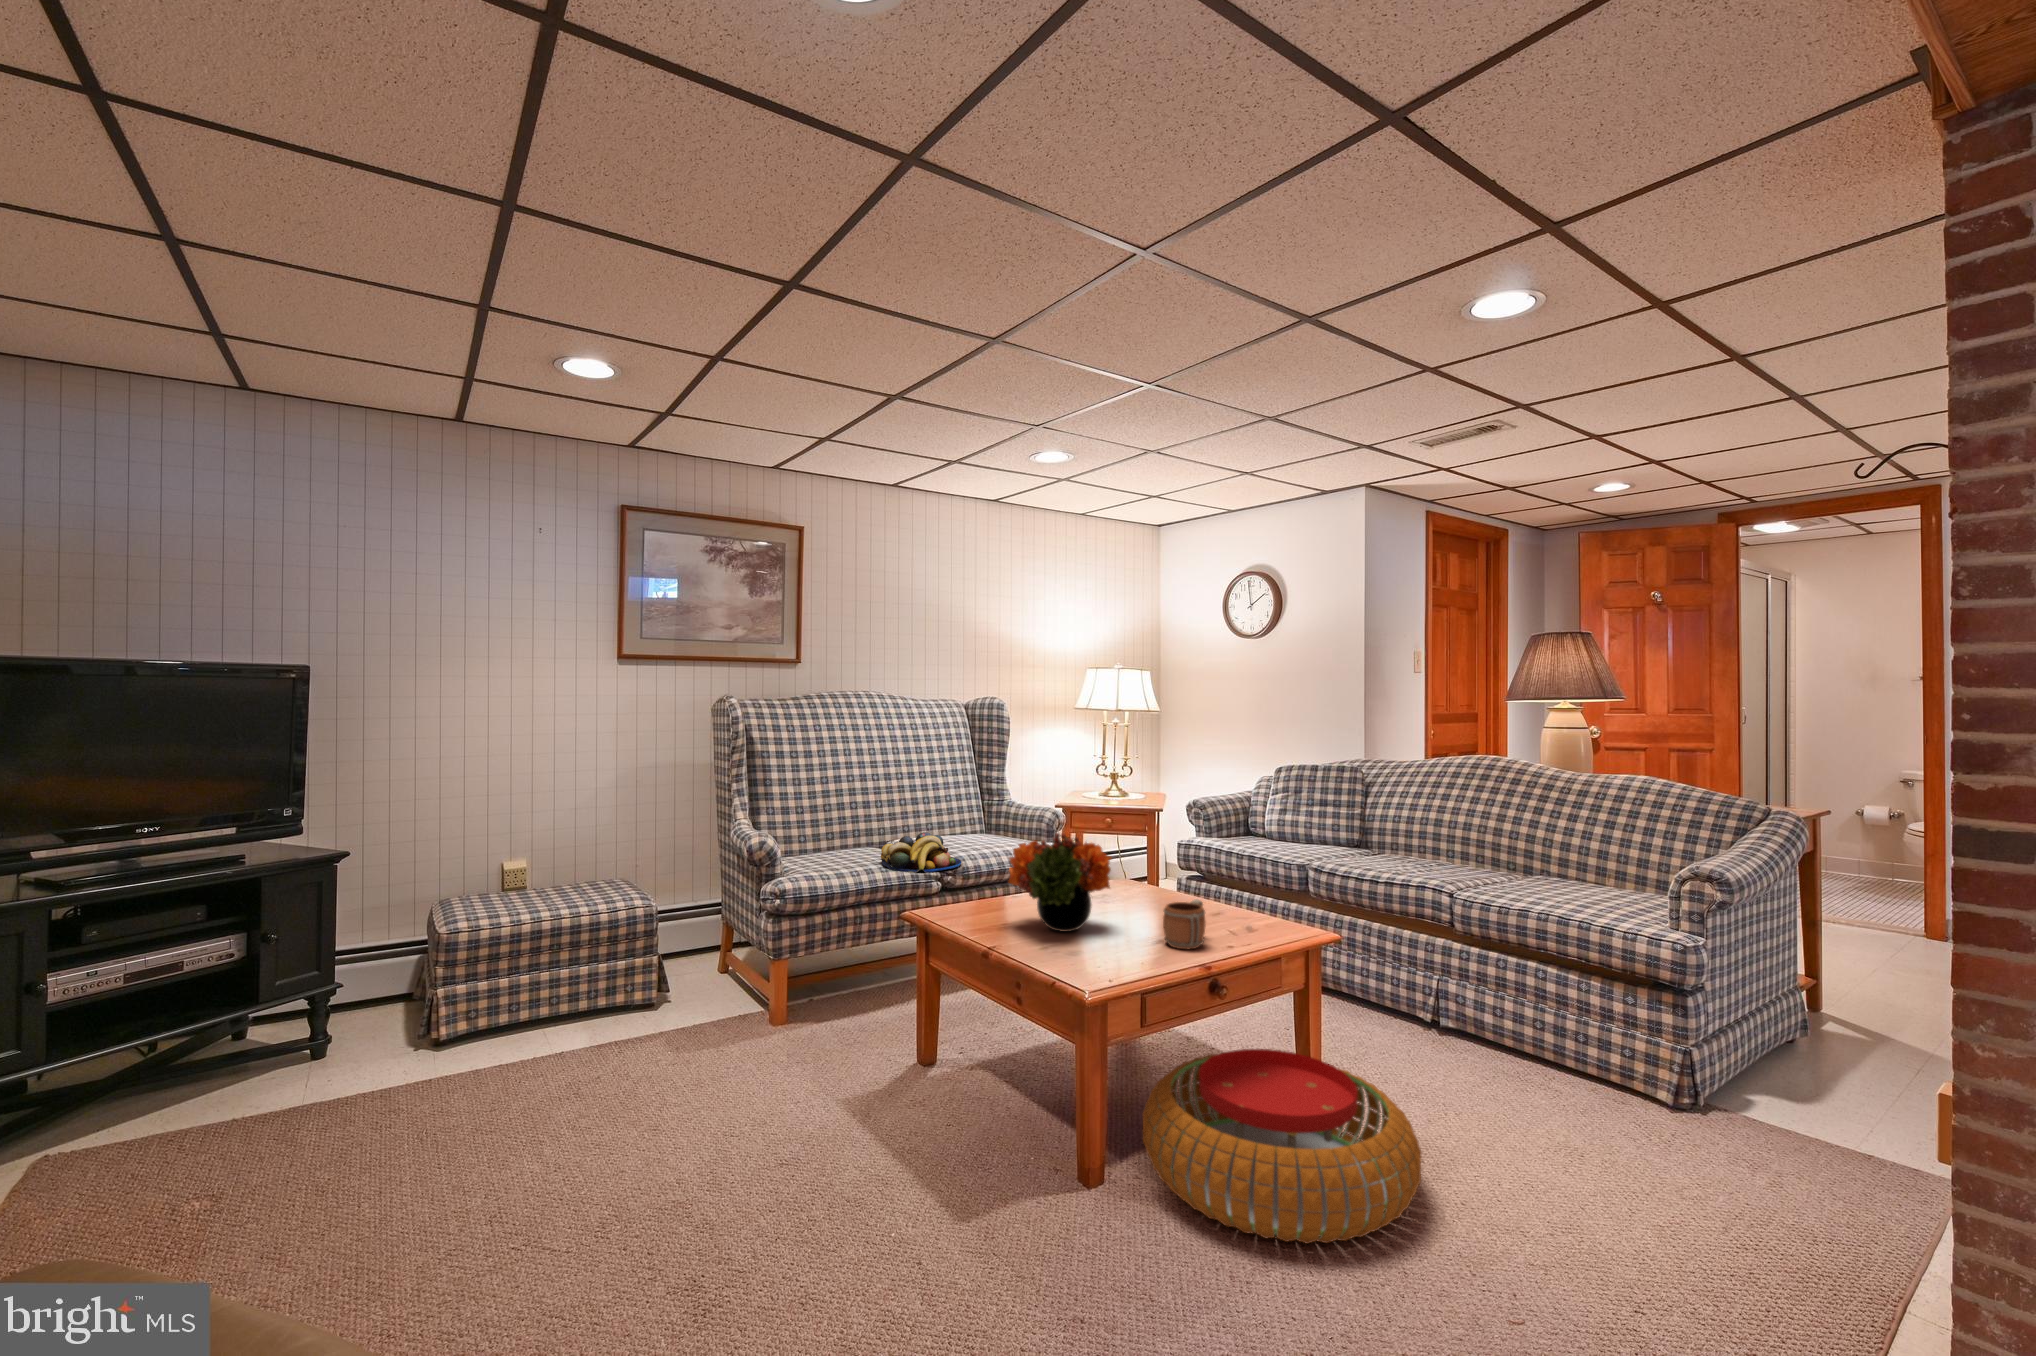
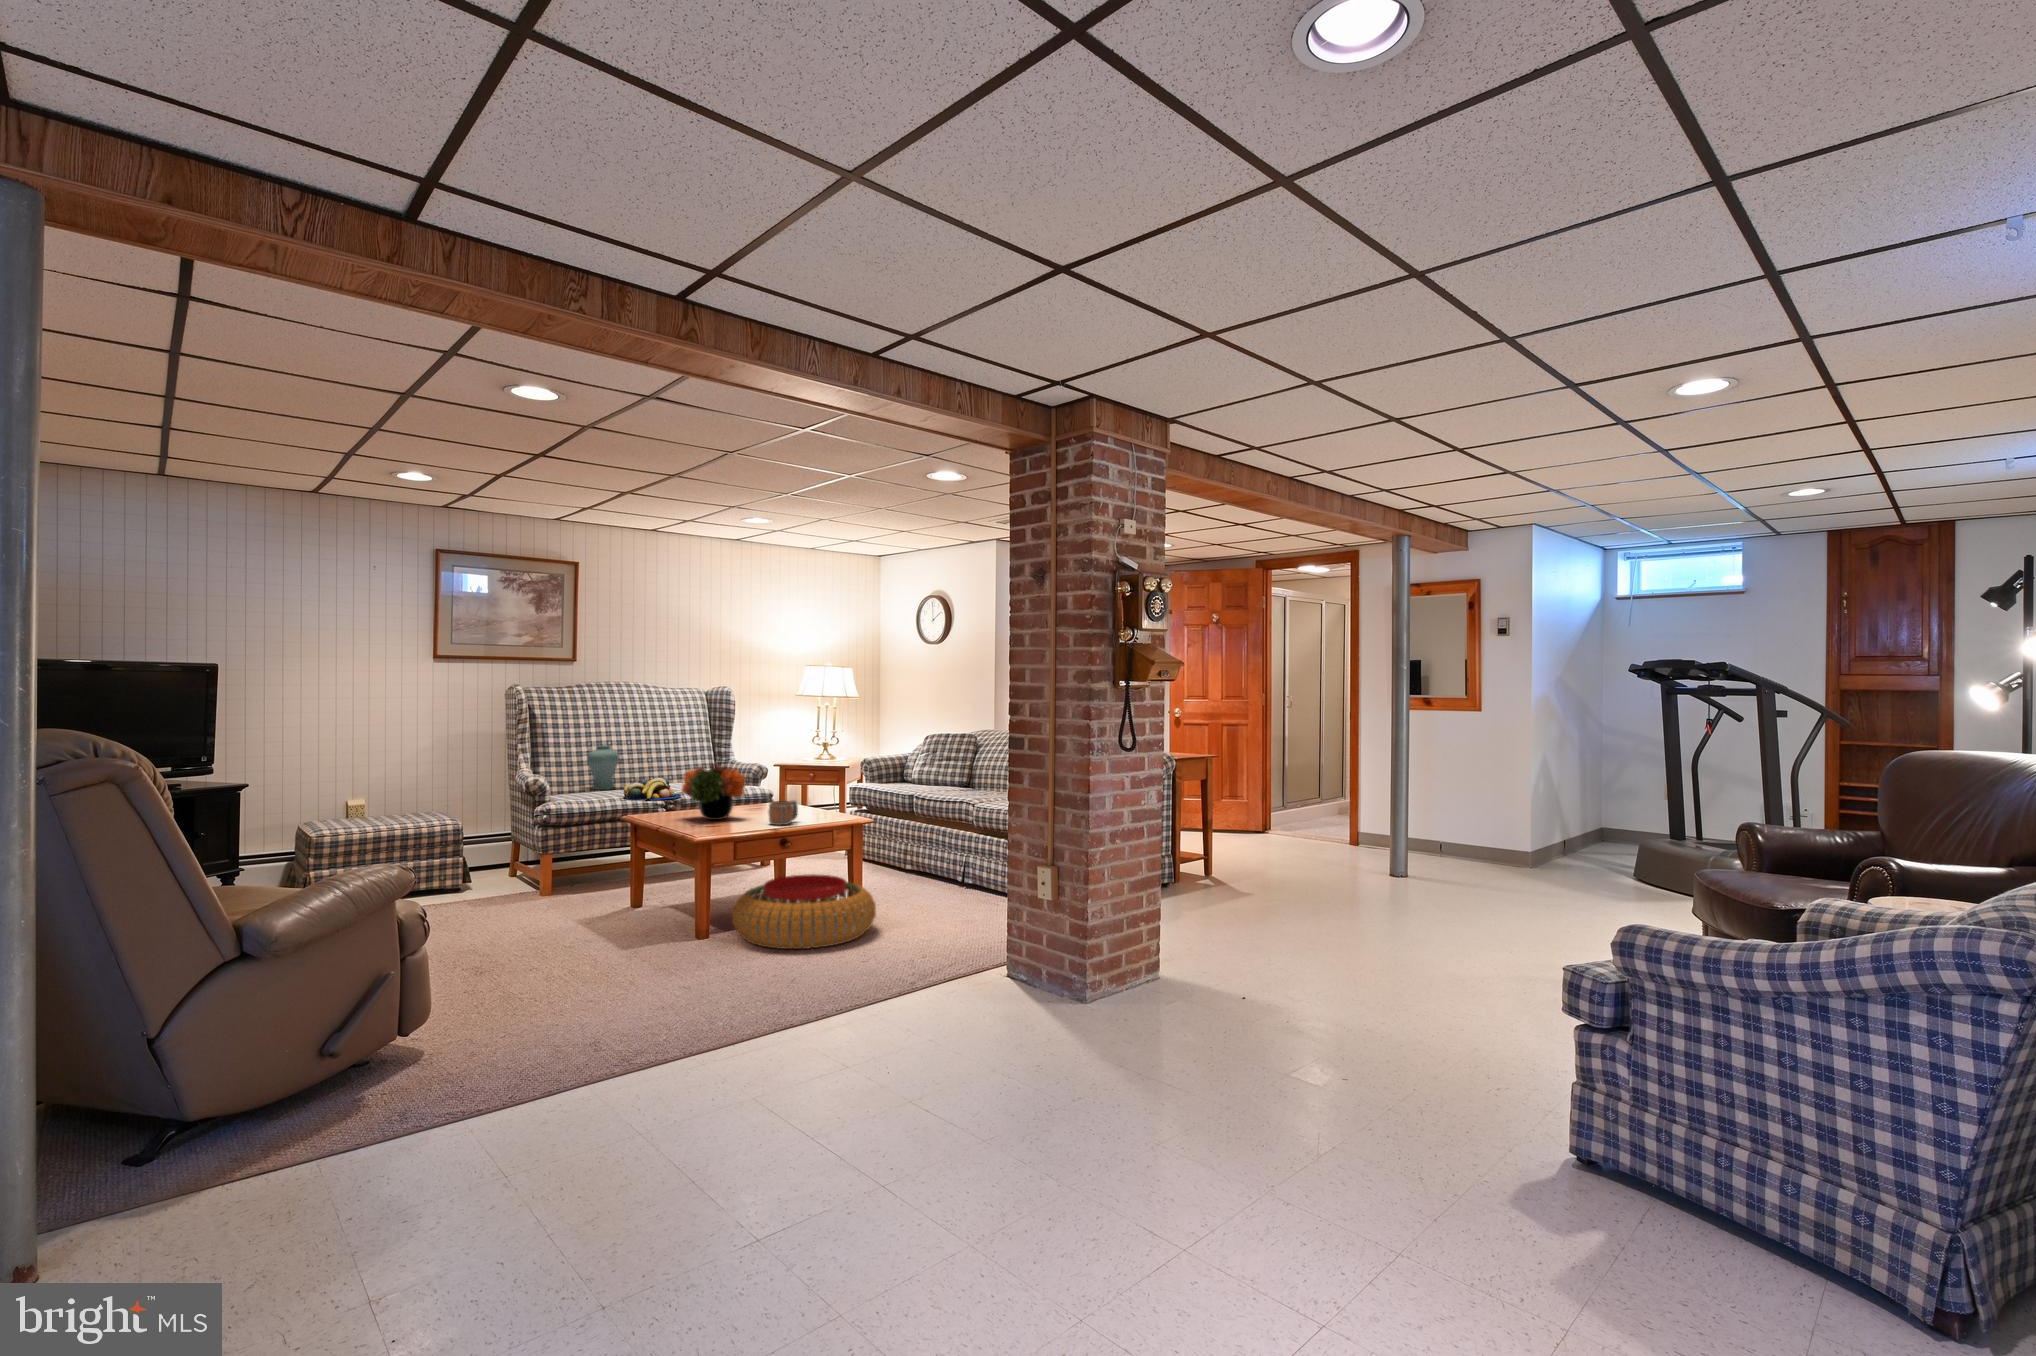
vase: none [821,781,864,846] -> present [587,745,619,790]

